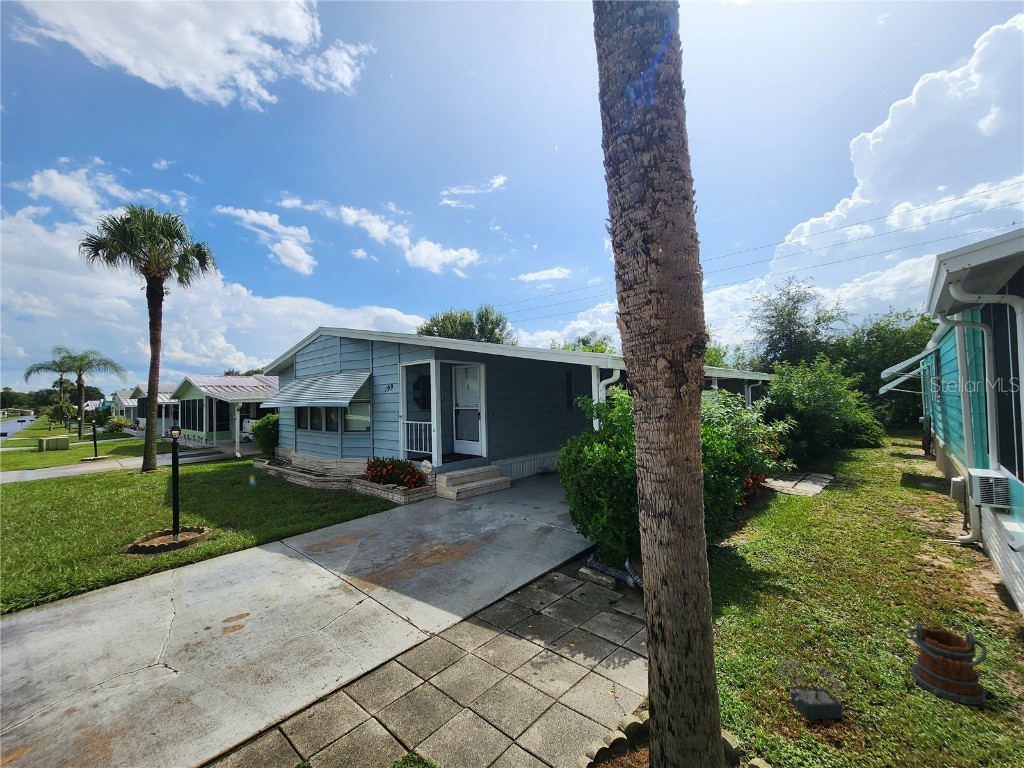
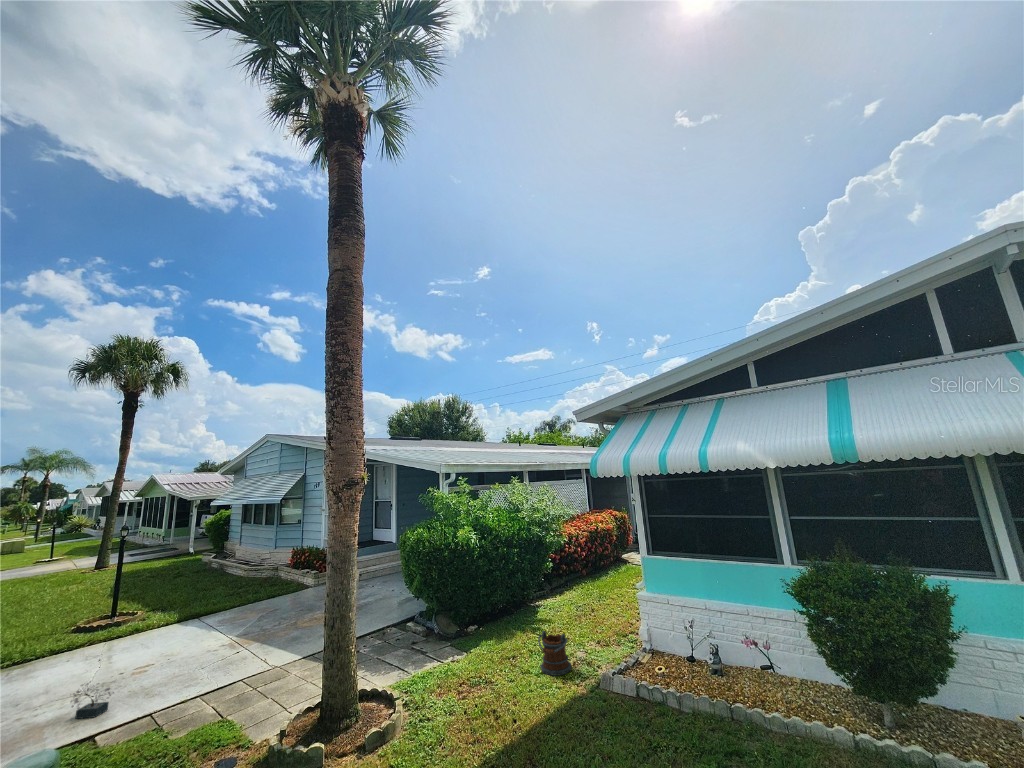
decorative plant: present [778,654,845,719] -> present [71,683,114,719]

